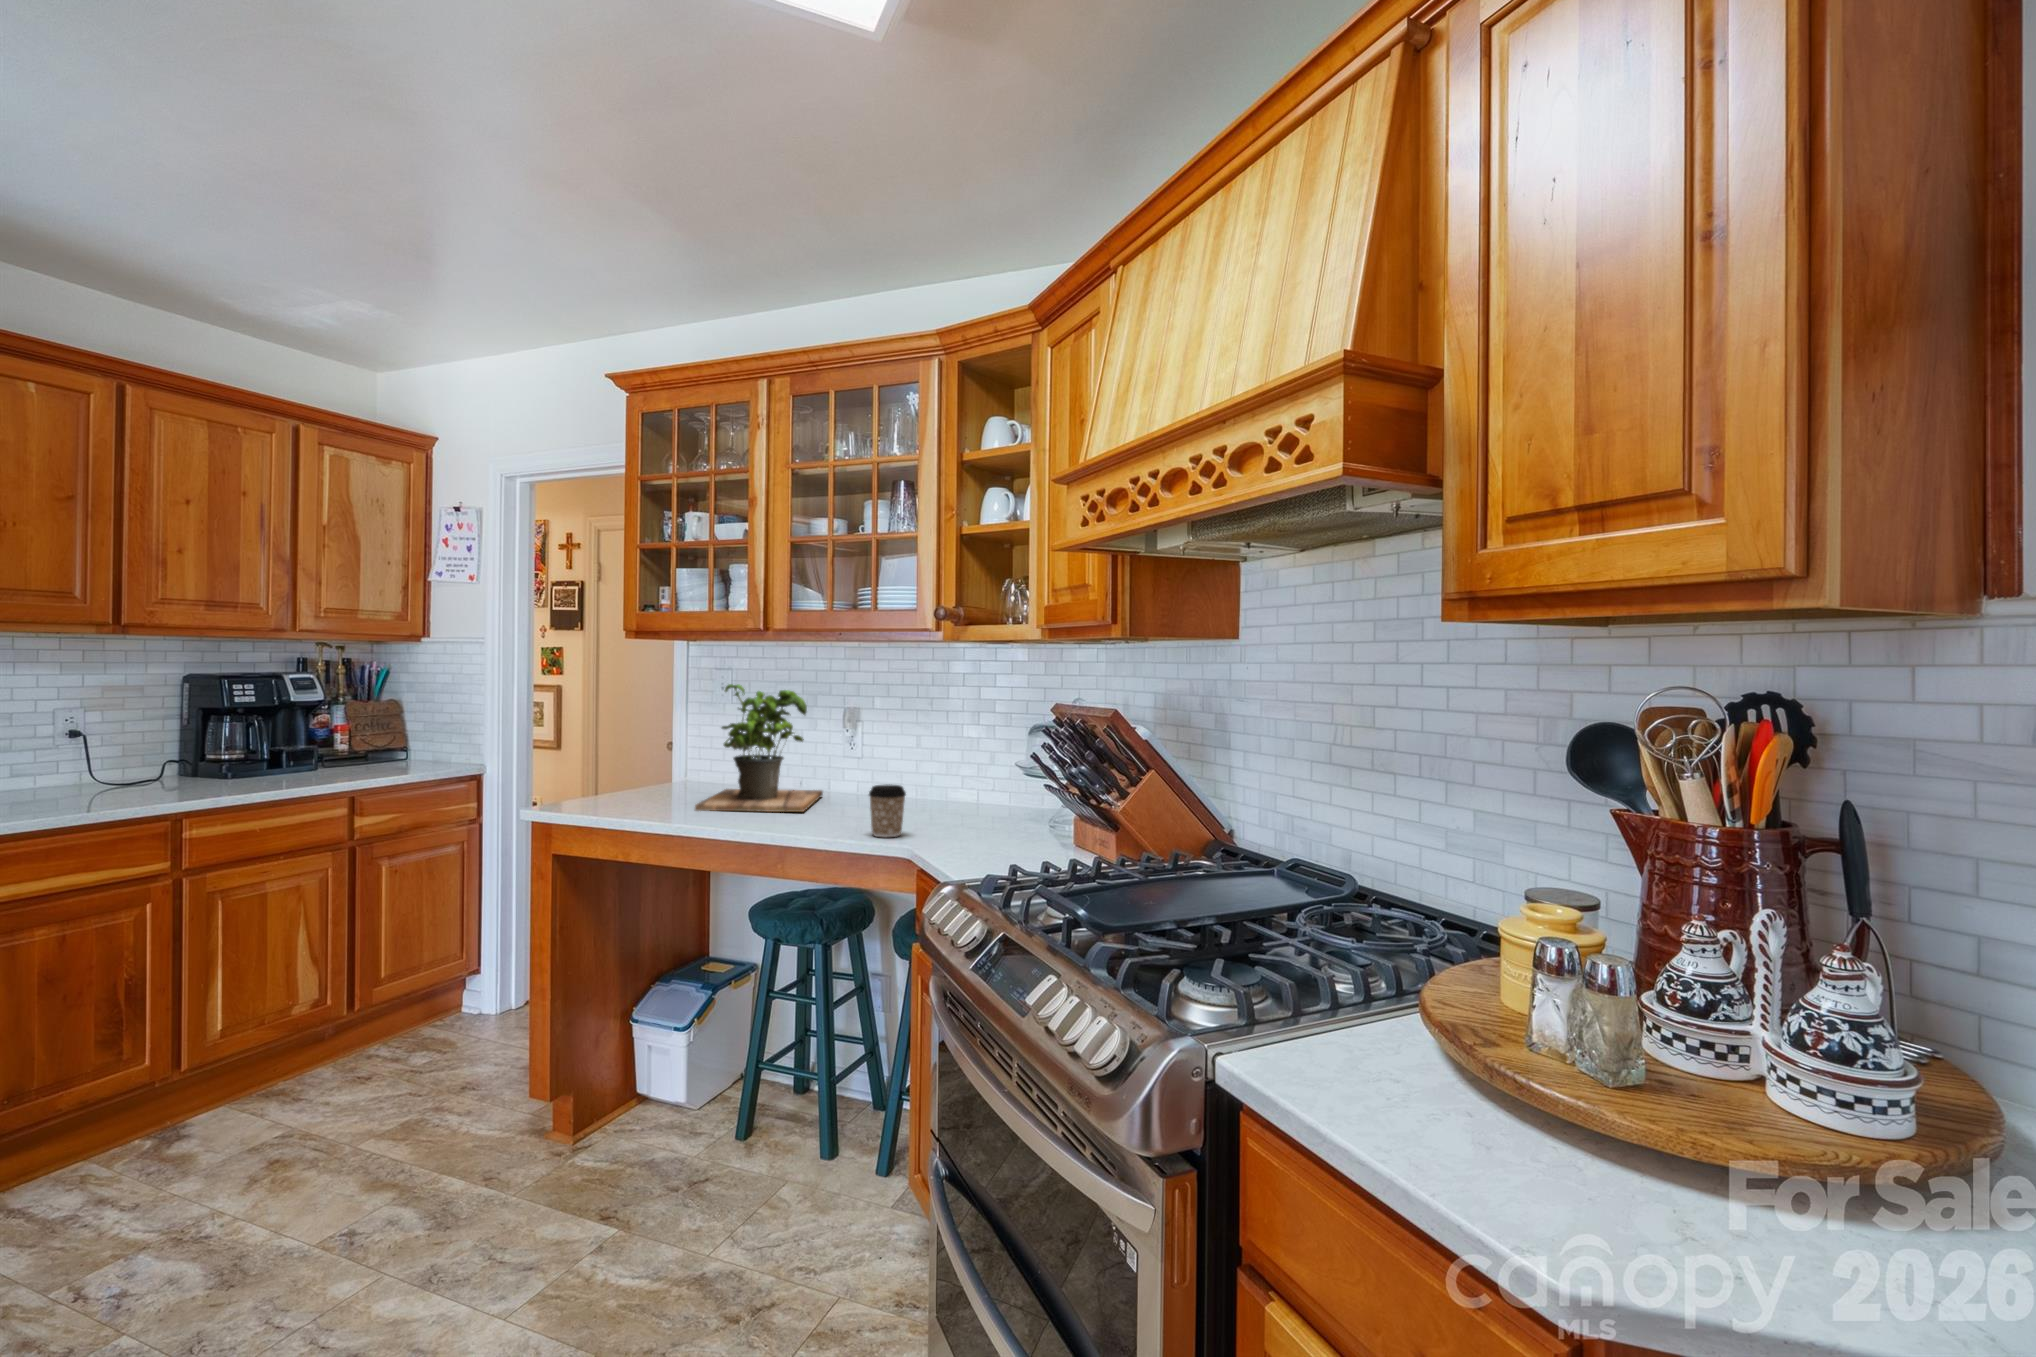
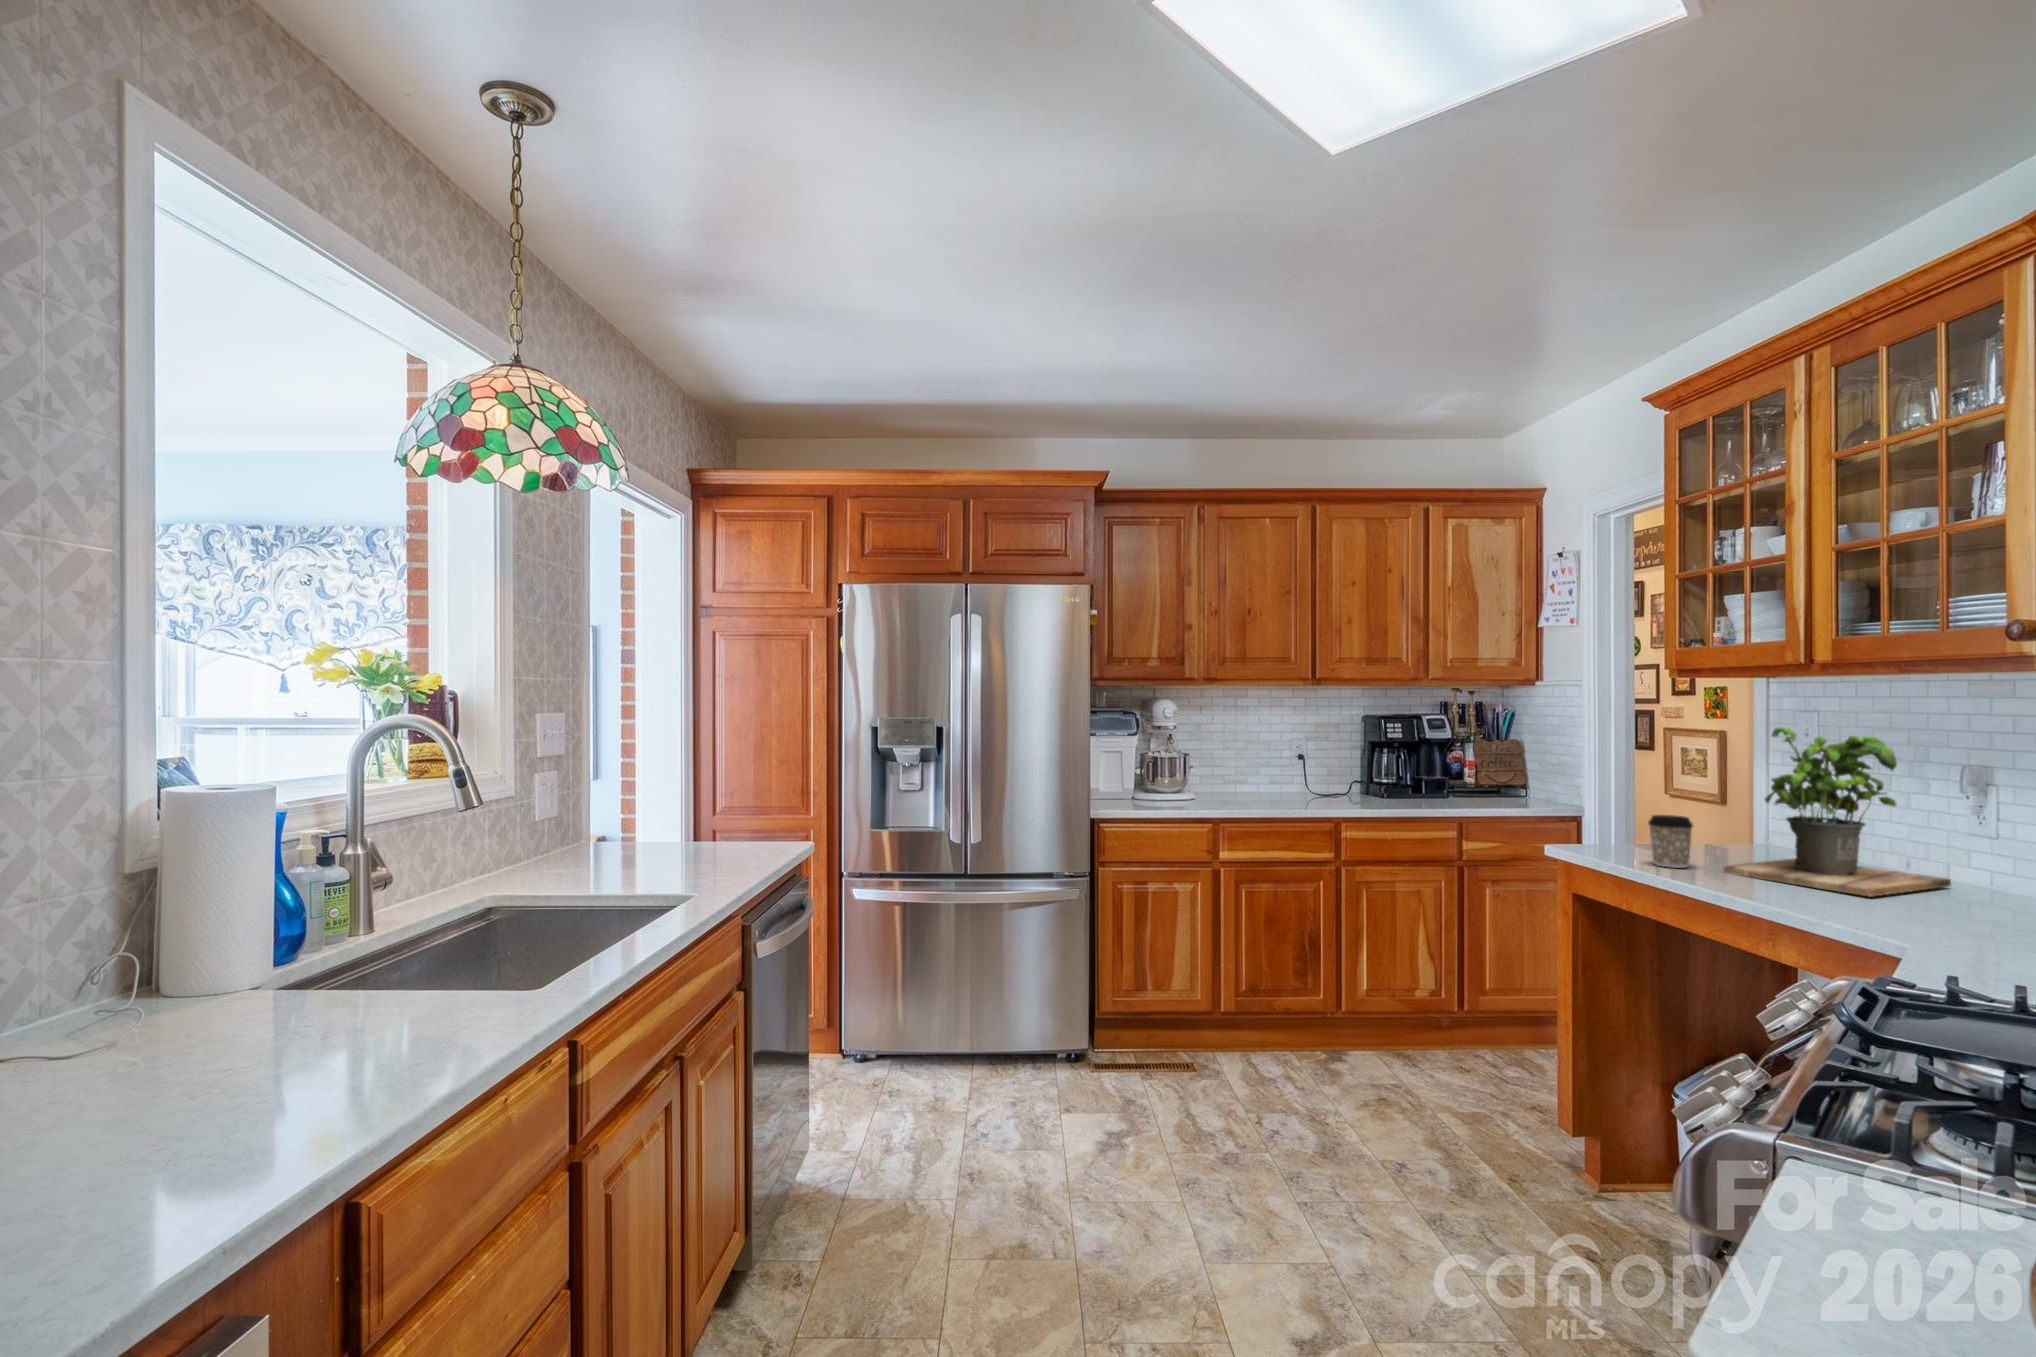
coffee cup: present [869,784,906,837] -> present [1649,815,1693,868]

